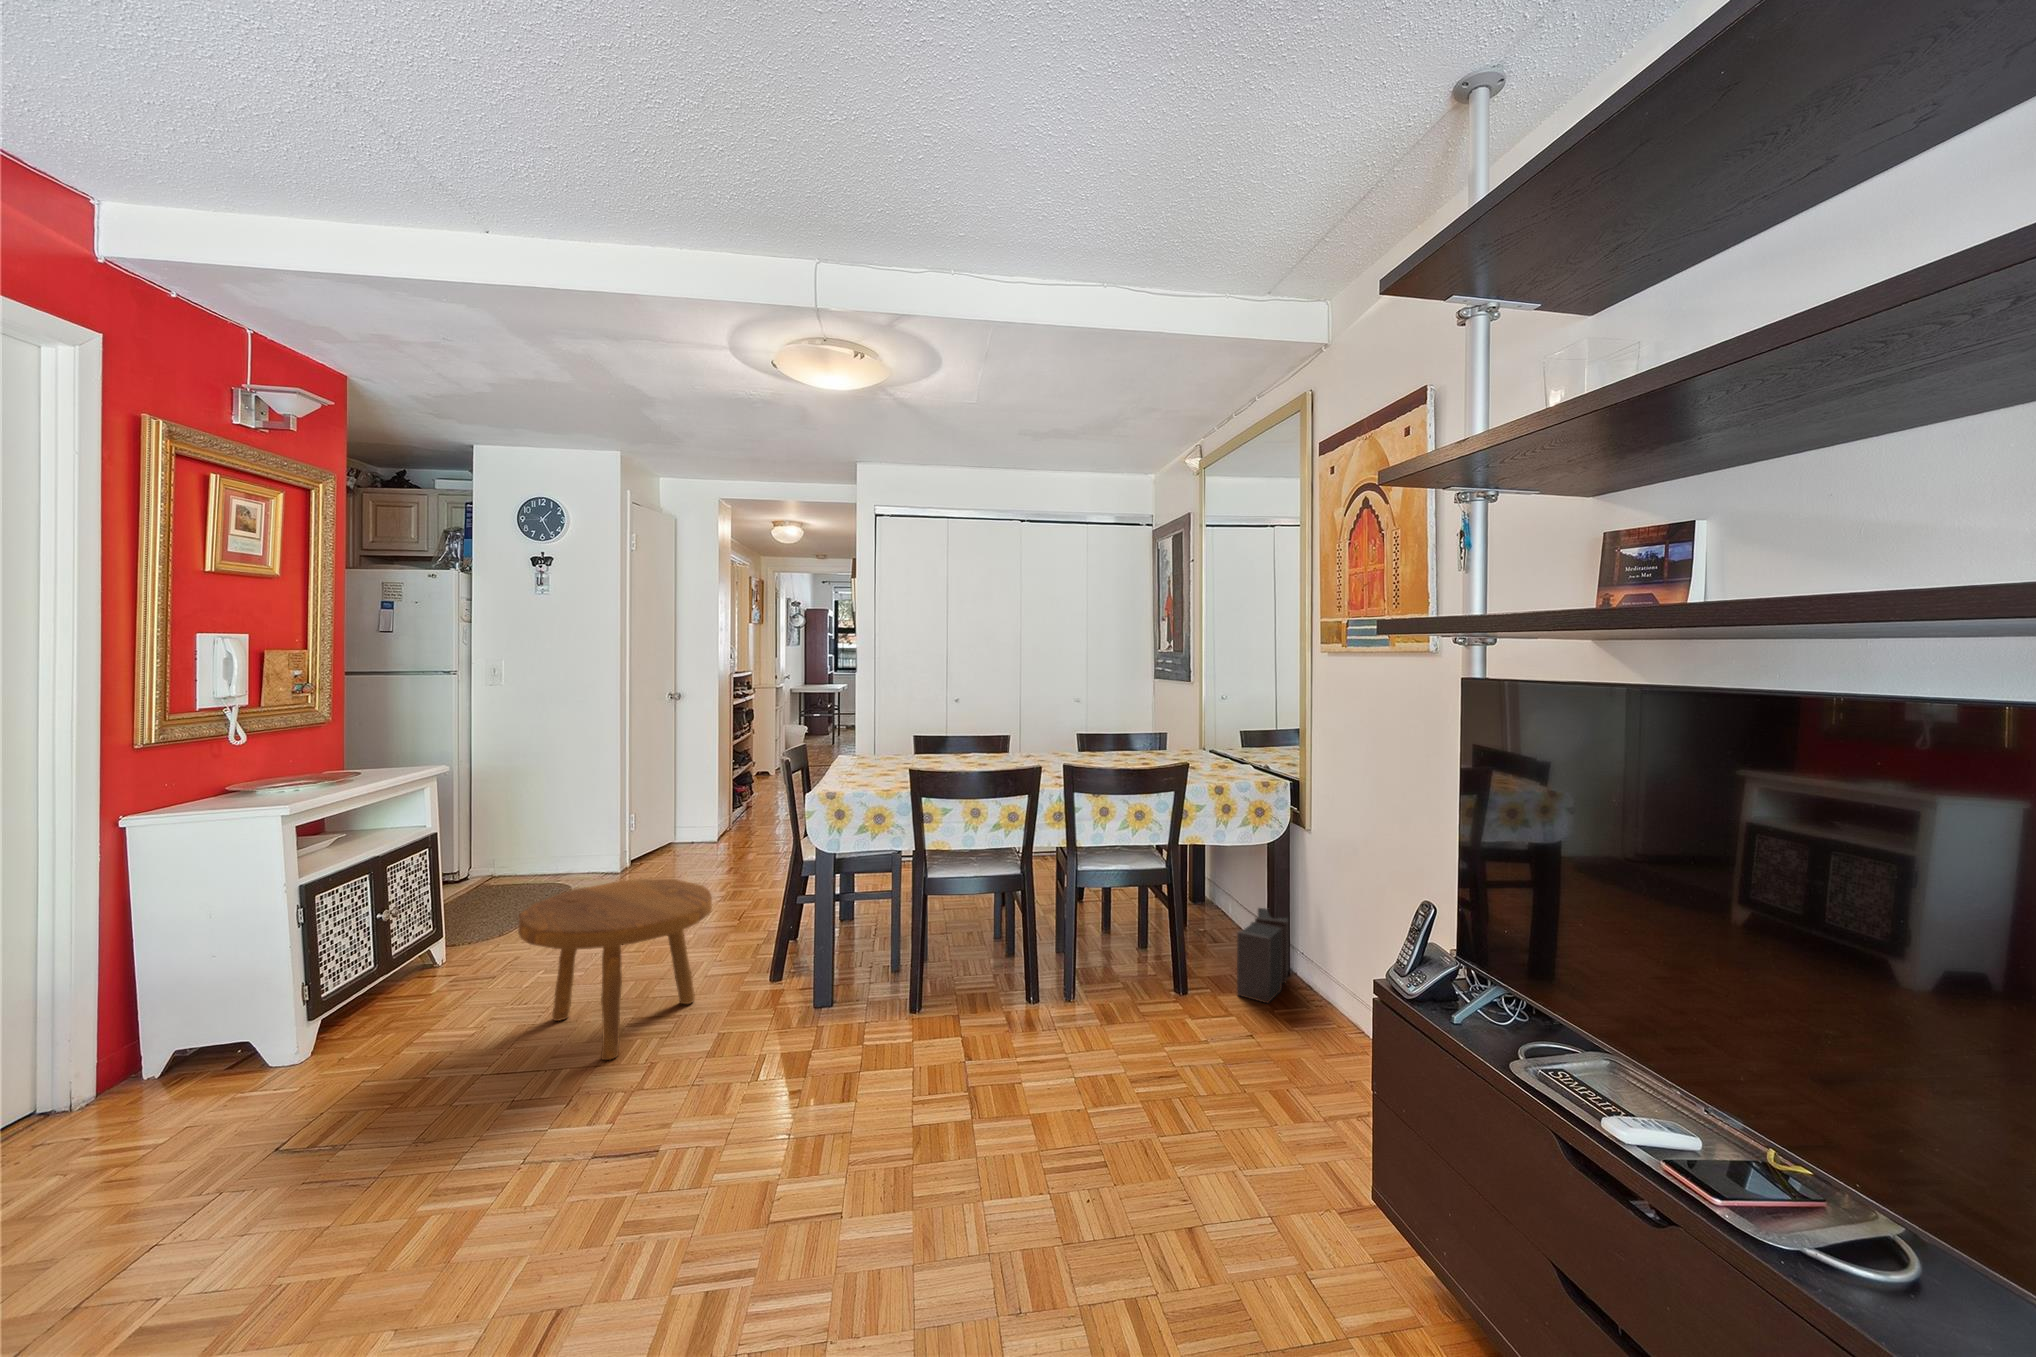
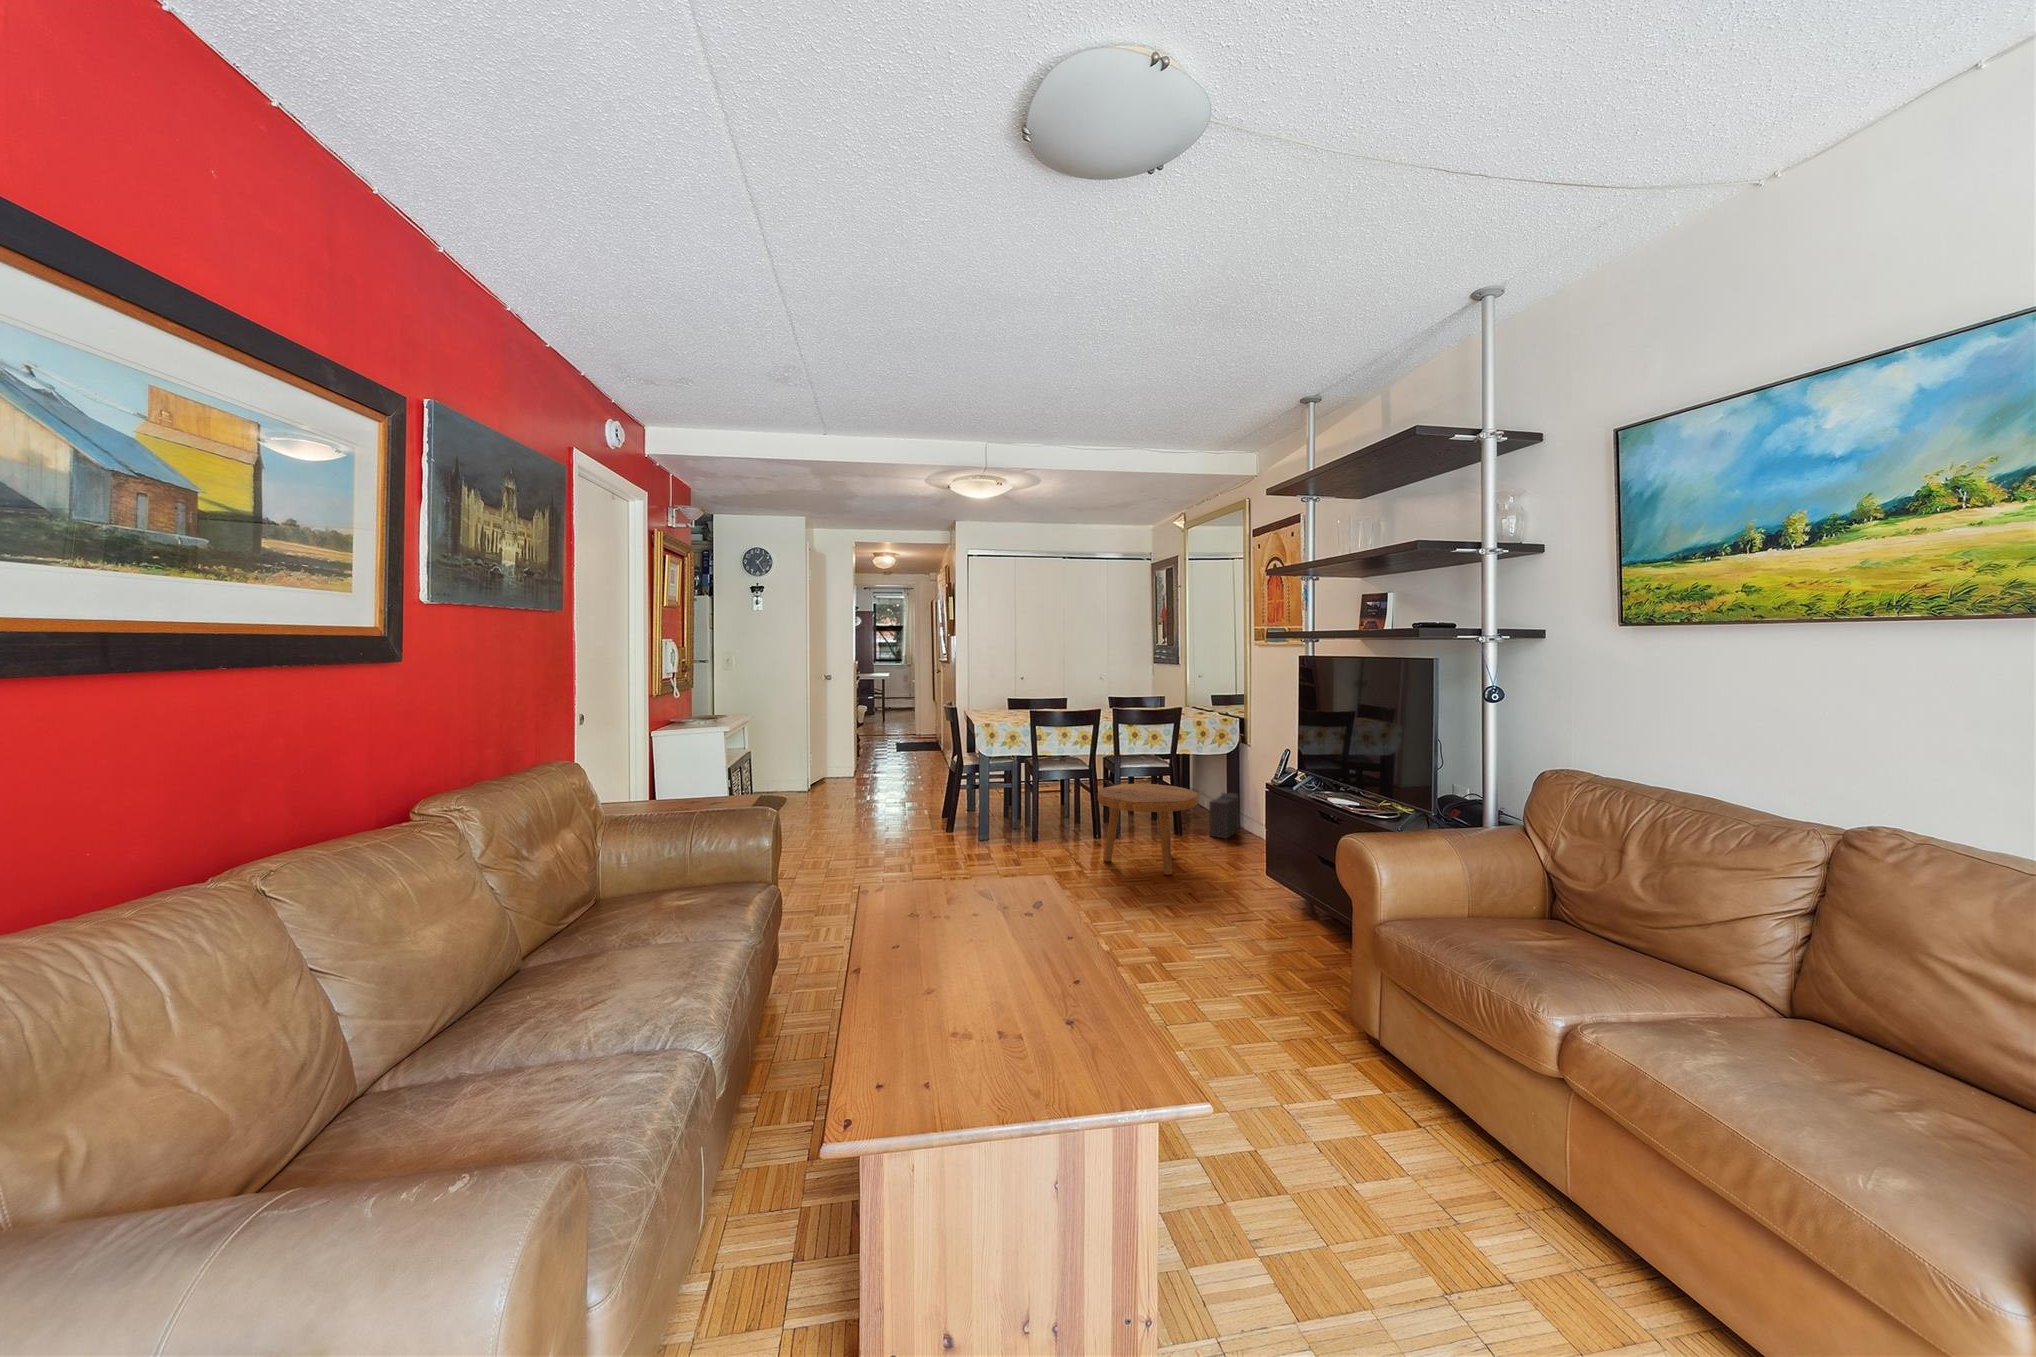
footstool: present [518,879,712,1060] -> present [1097,784,1198,875]

